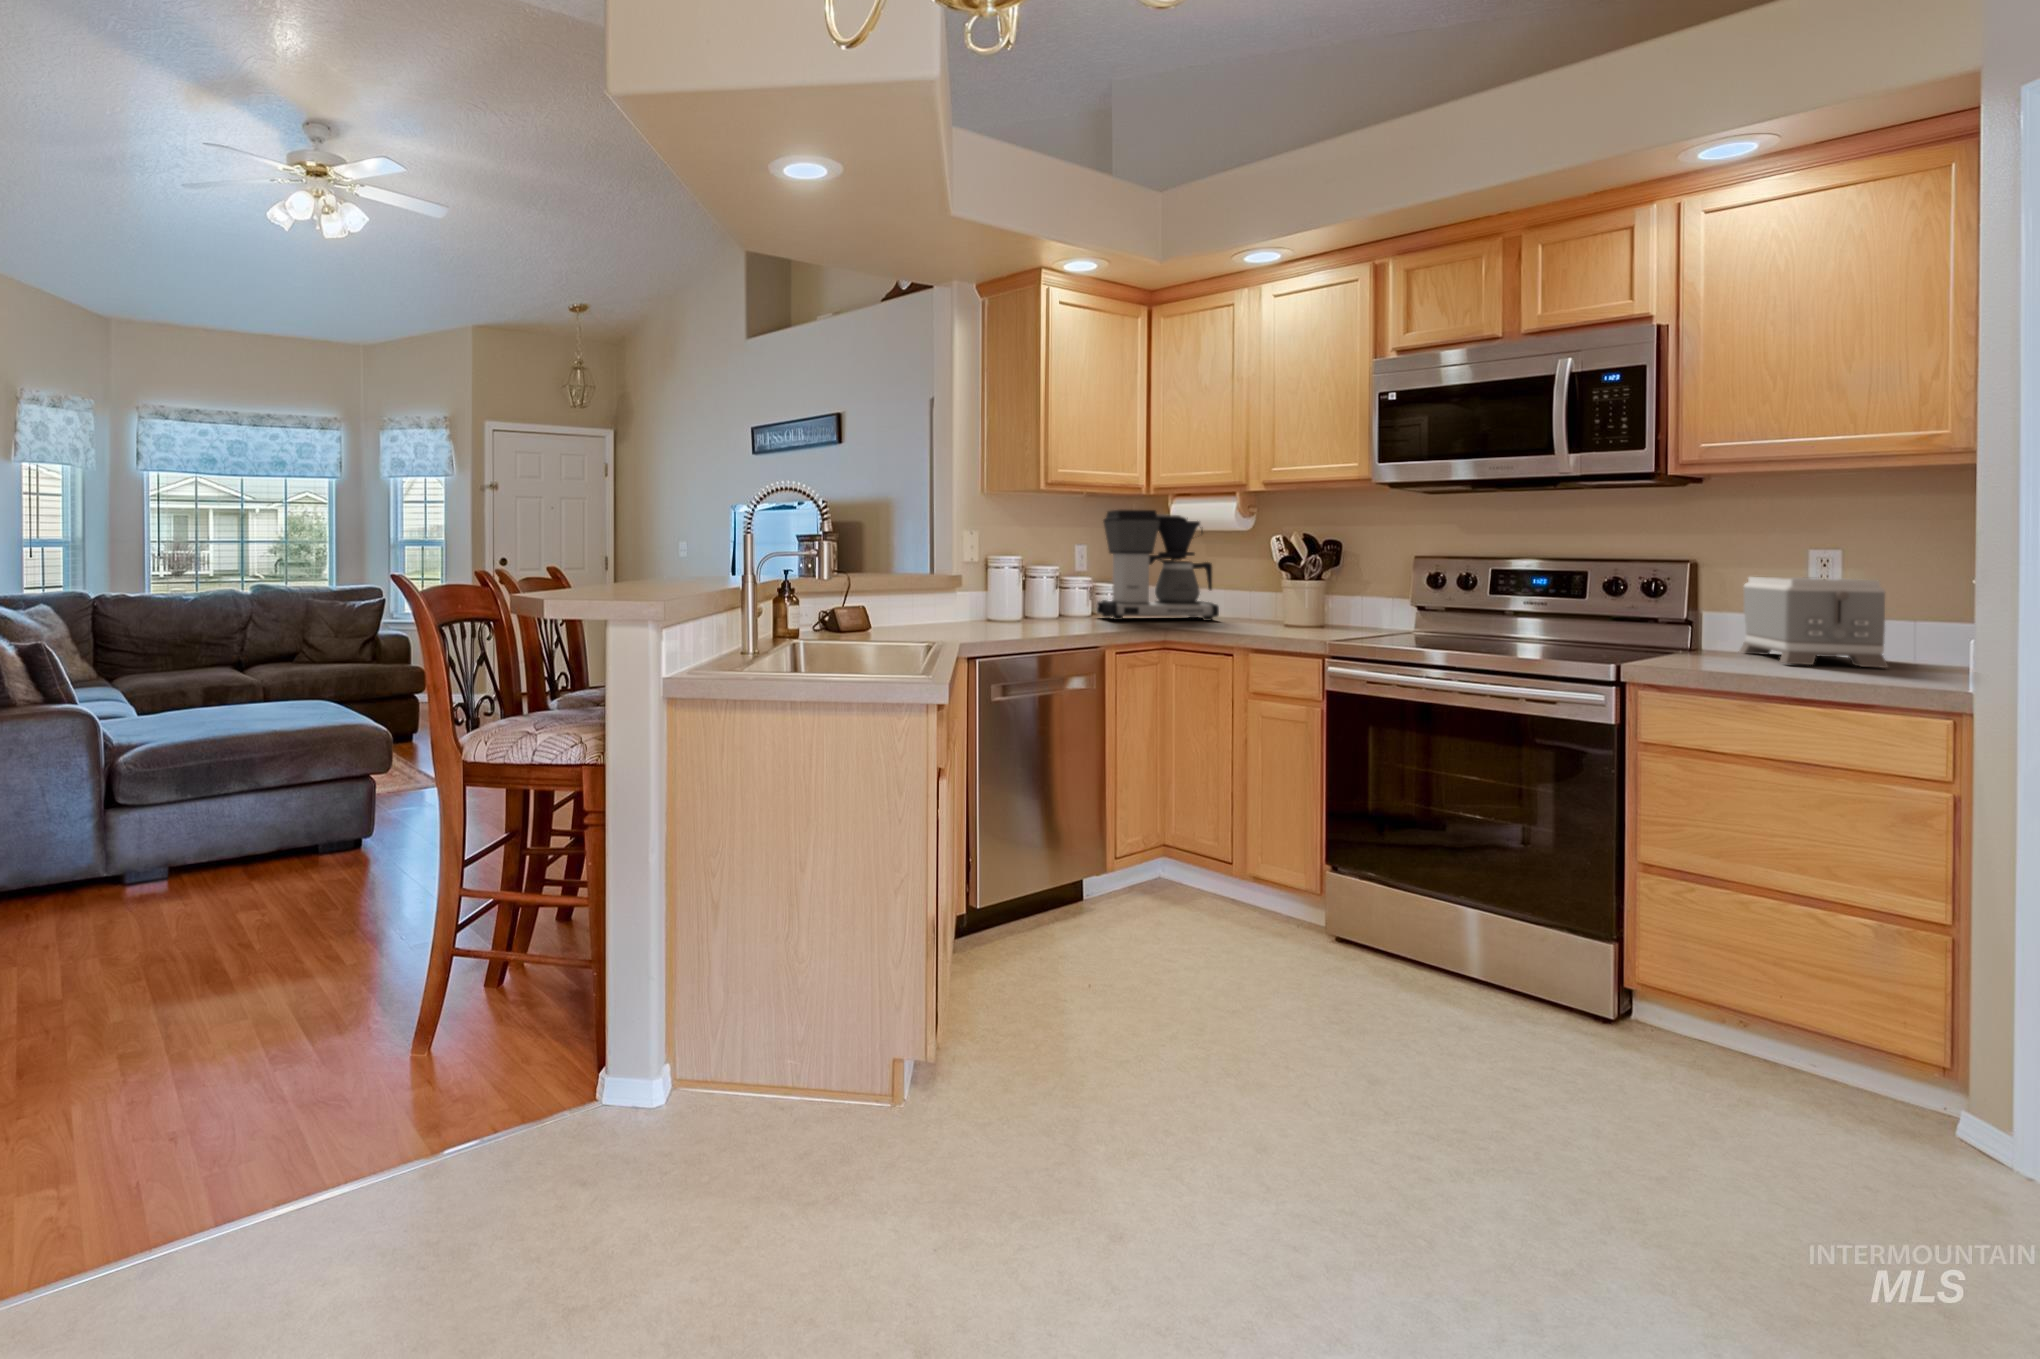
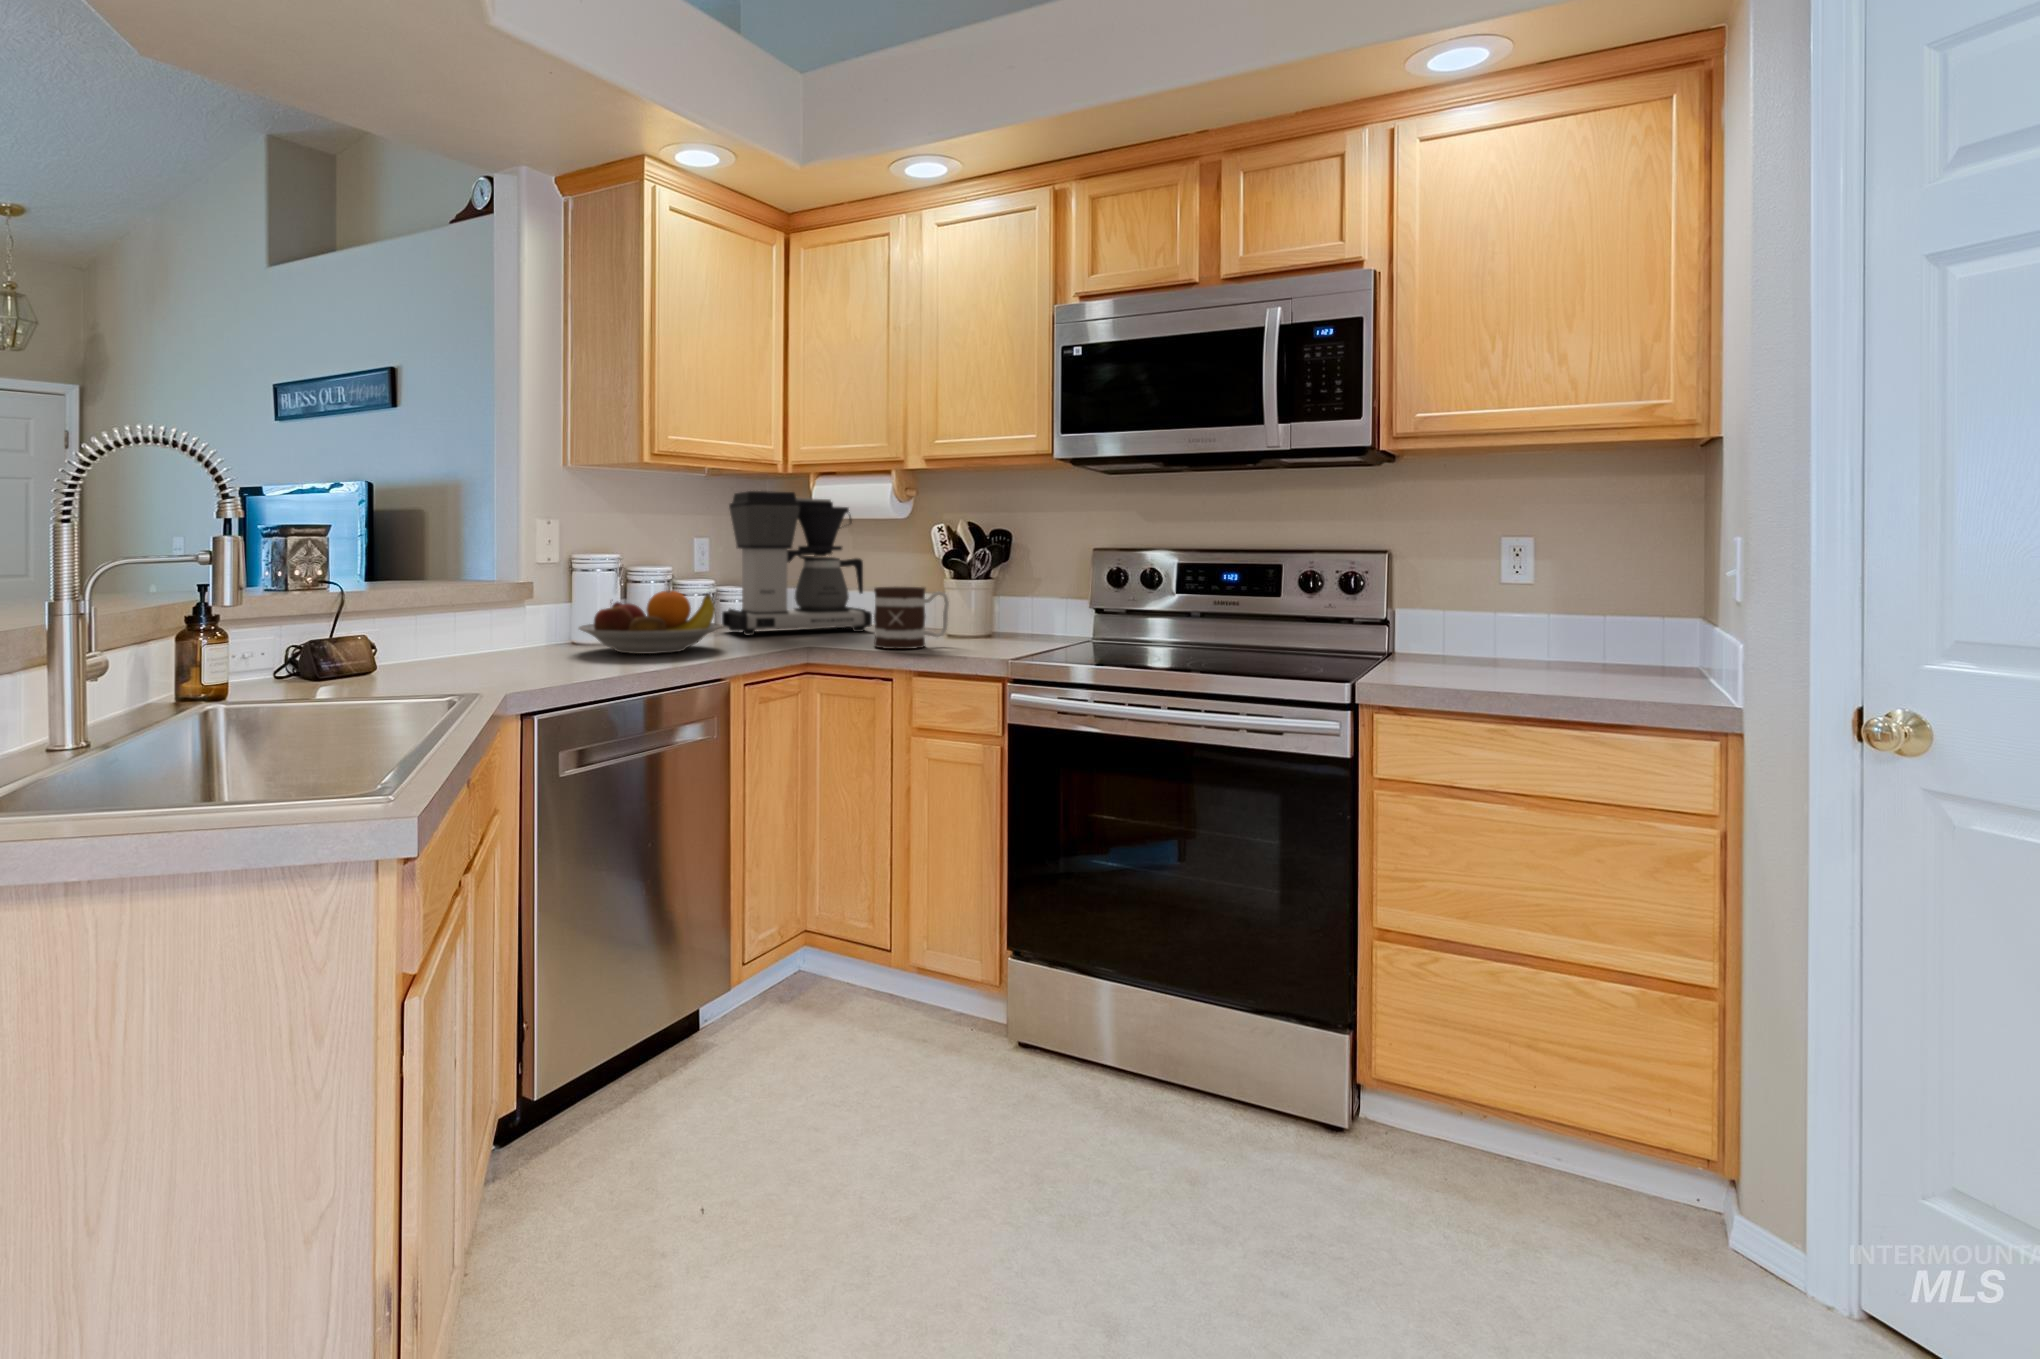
toaster: present [1739,577,1888,668] -> none [1432,570,1597,672]
fruit bowl: none [994,584,1098,629] -> present [579,591,721,654]
mug: none [1218,584,1281,632] -> present [874,587,949,649]

